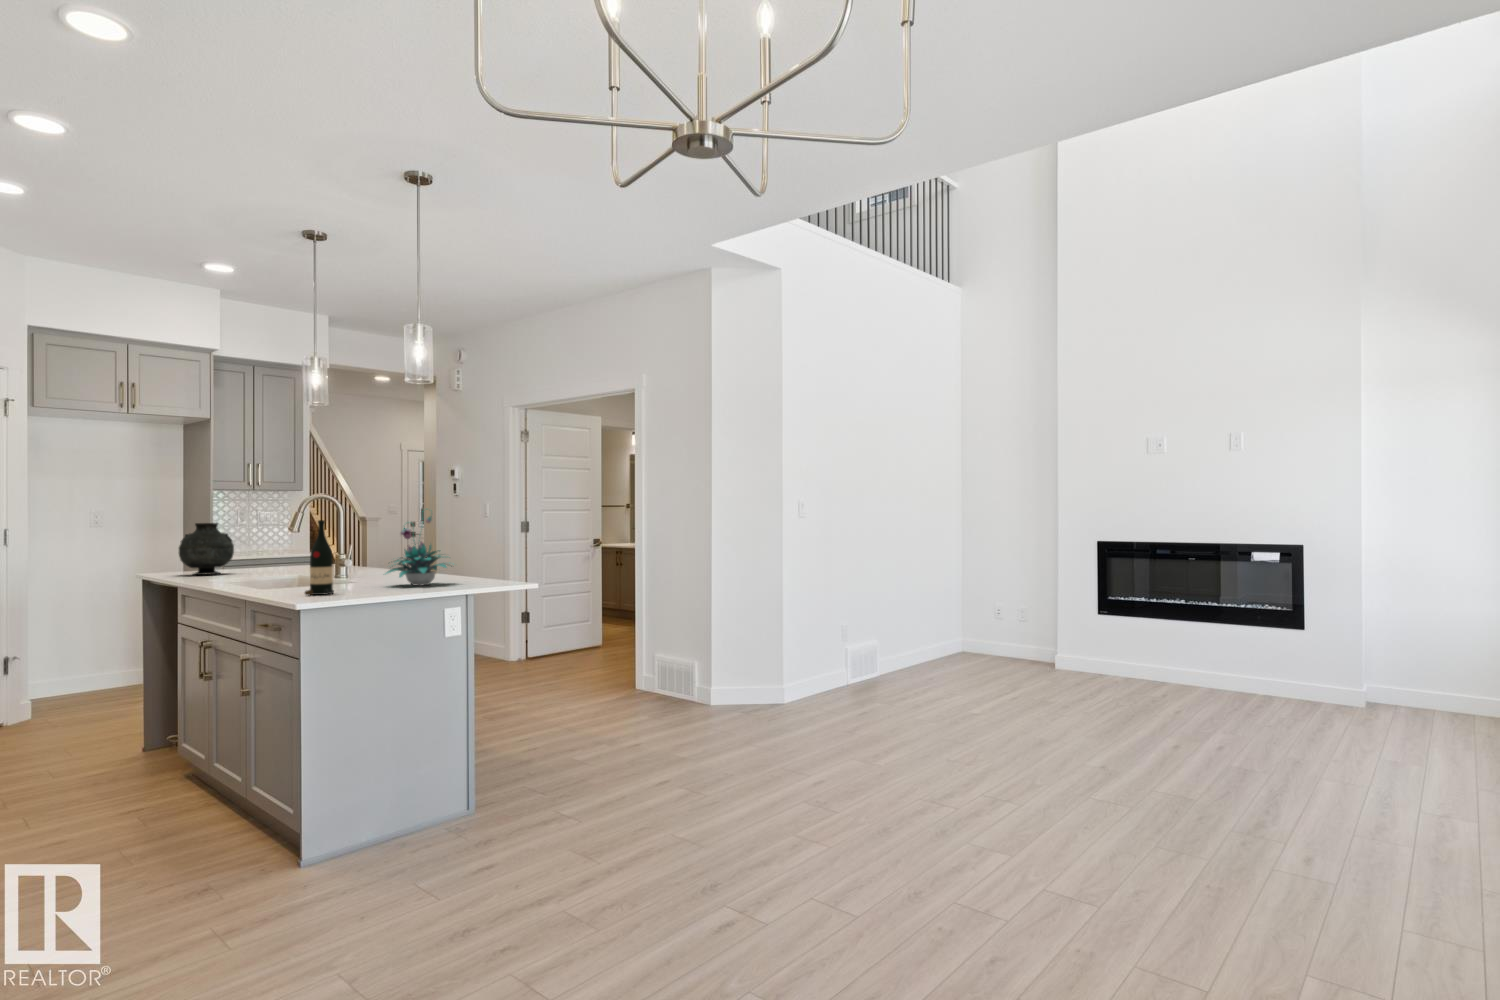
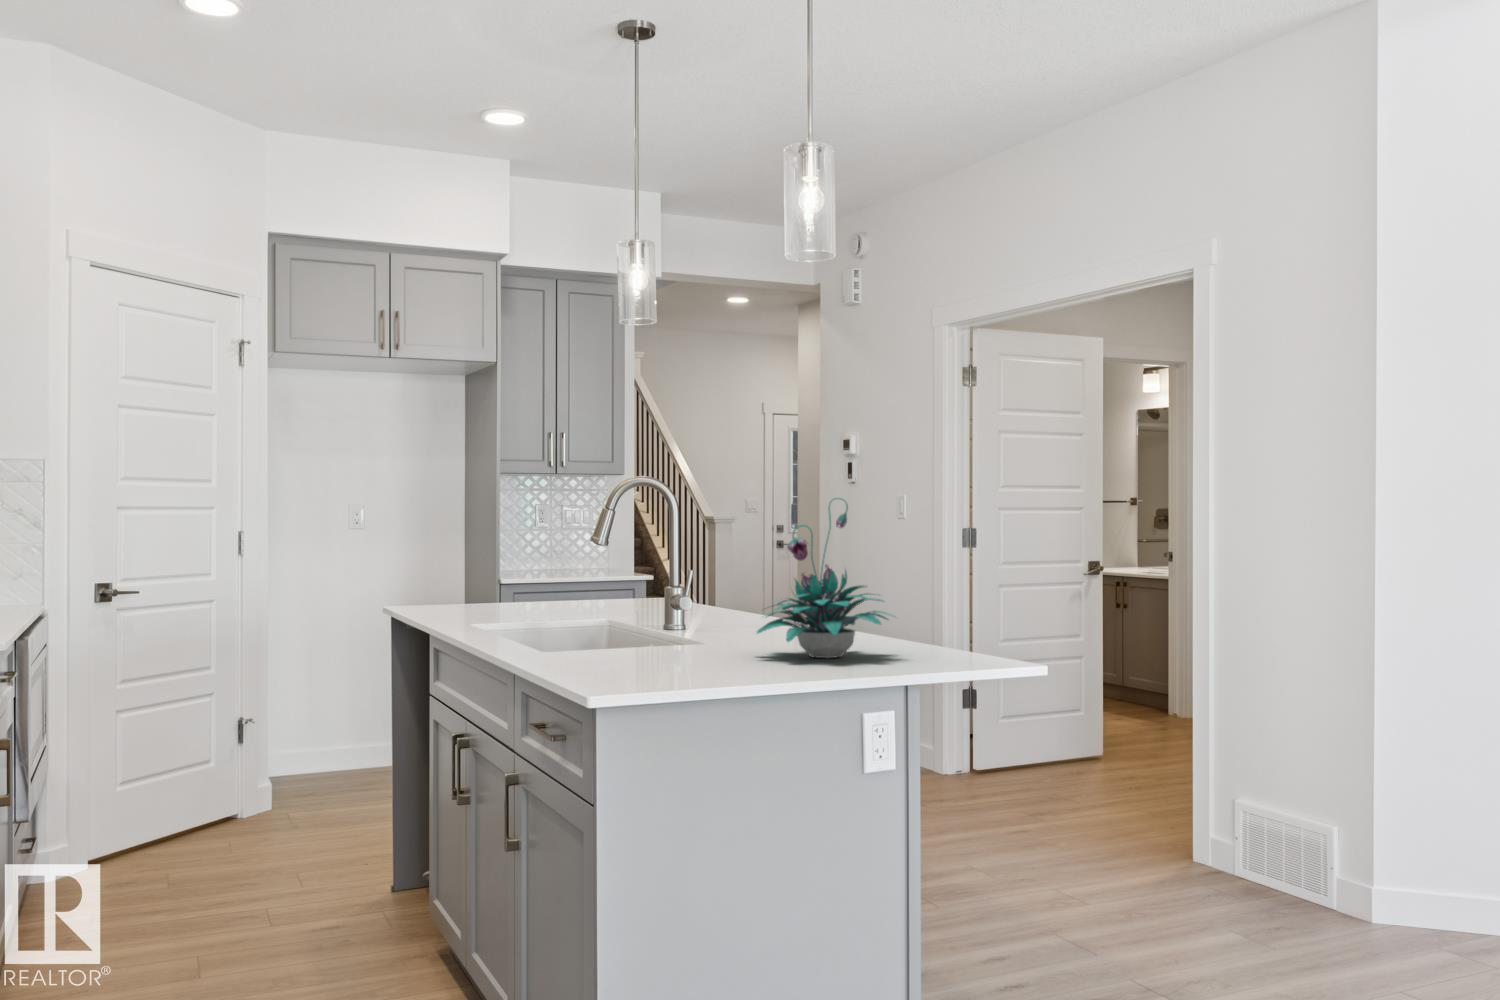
wine bottle: present [305,520,334,595] -> none [609,519,664,675]
vase: present [179,523,234,575] -> none [440,524,519,610]

